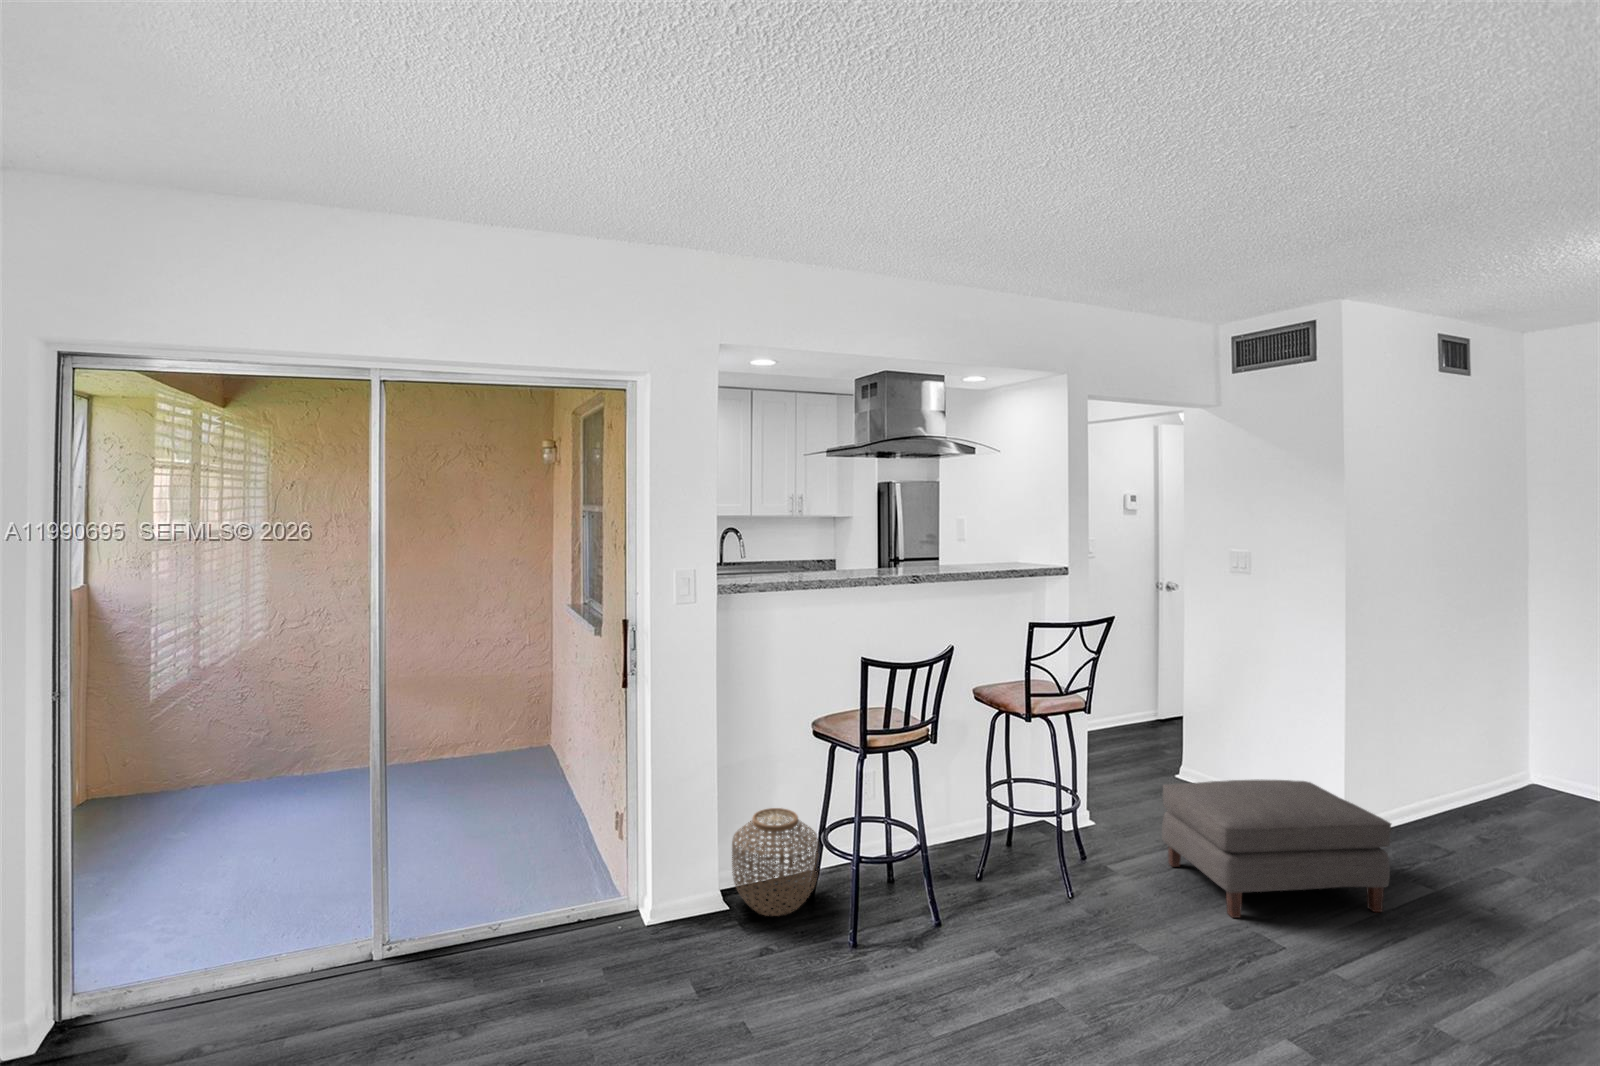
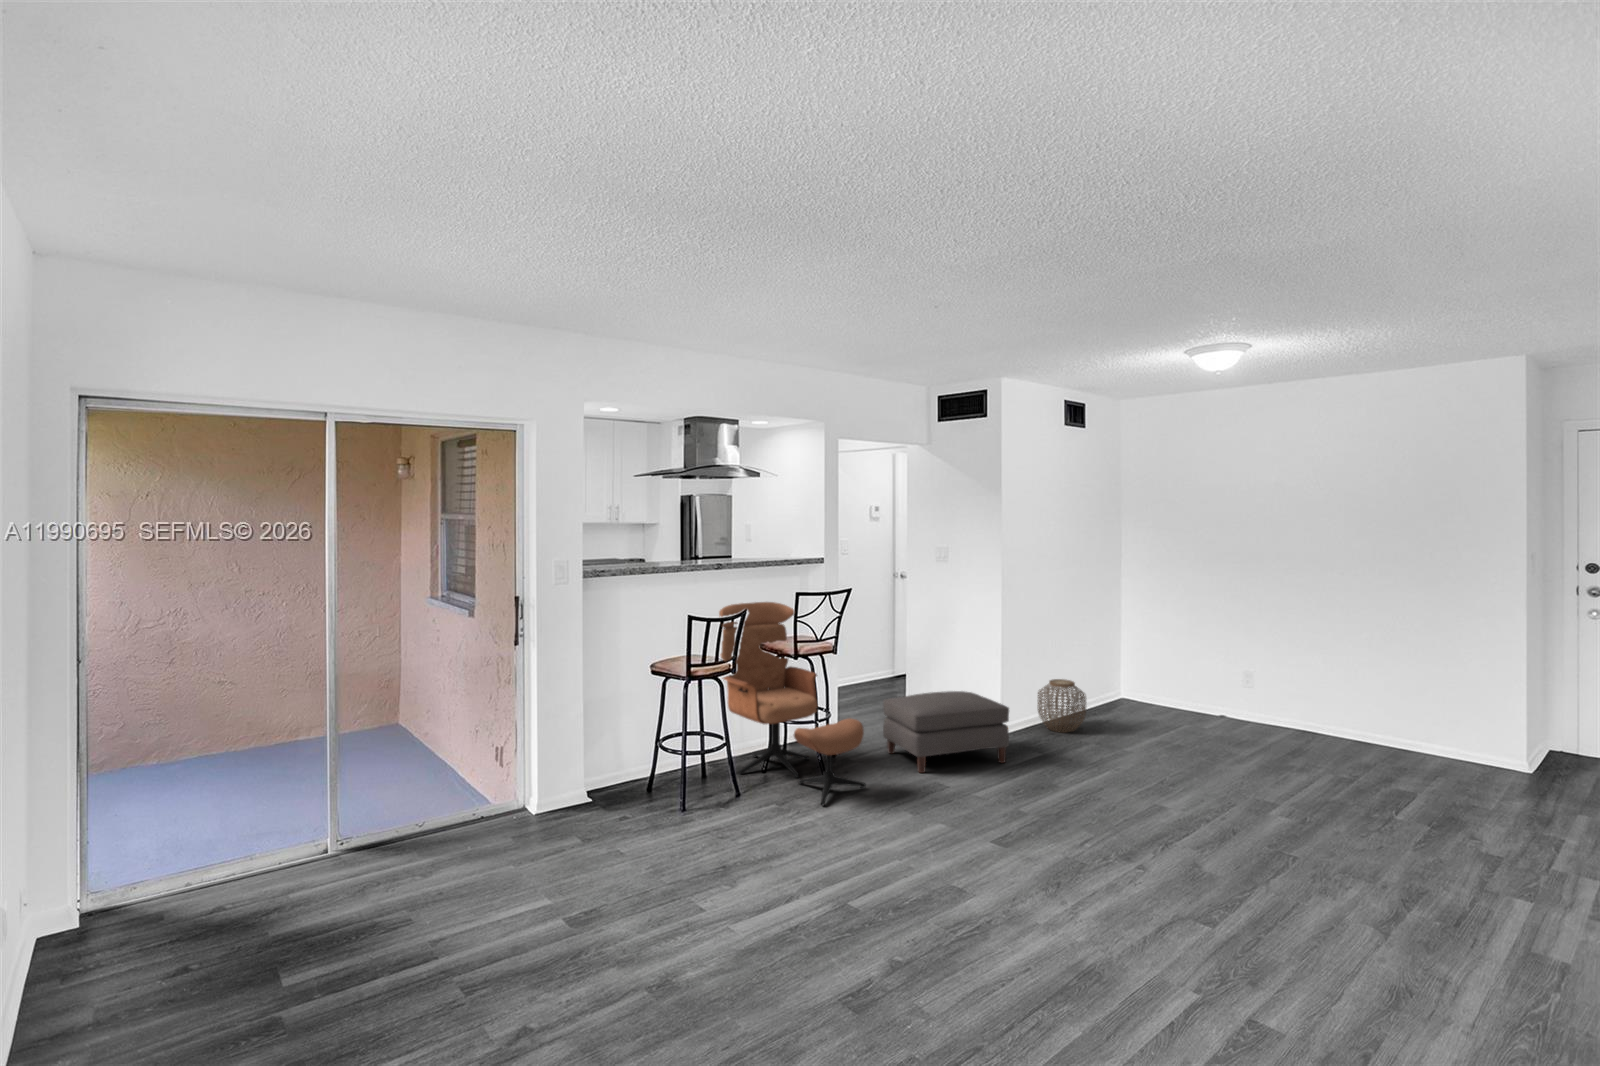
lounge chair: none [914,630,1143,975] -> present [719,602,866,805]
woven basket: present [732,808,819,916] -> present [1038,679,1086,732]

